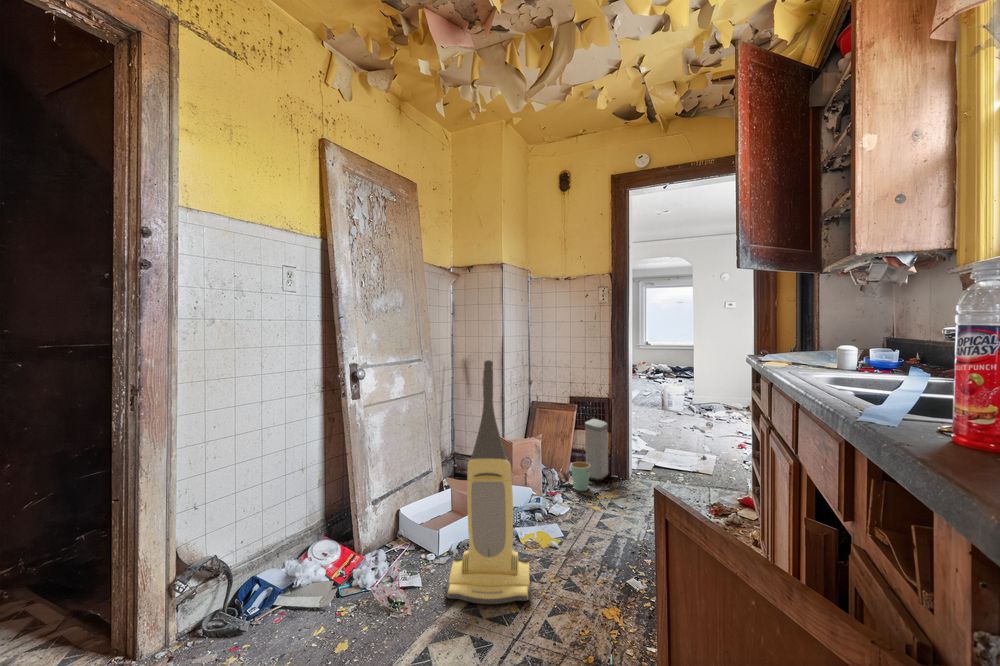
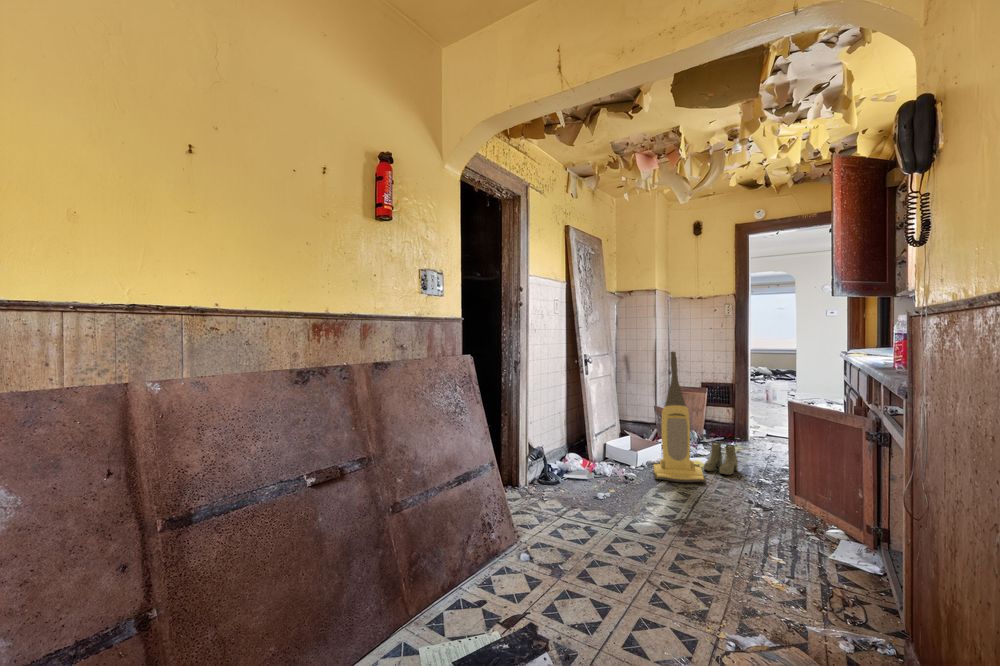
trash can: present [571,419,608,491] -> none [707,398,733,444]
boots: none [542,507,595,570] -> present [704,442,738,475]

